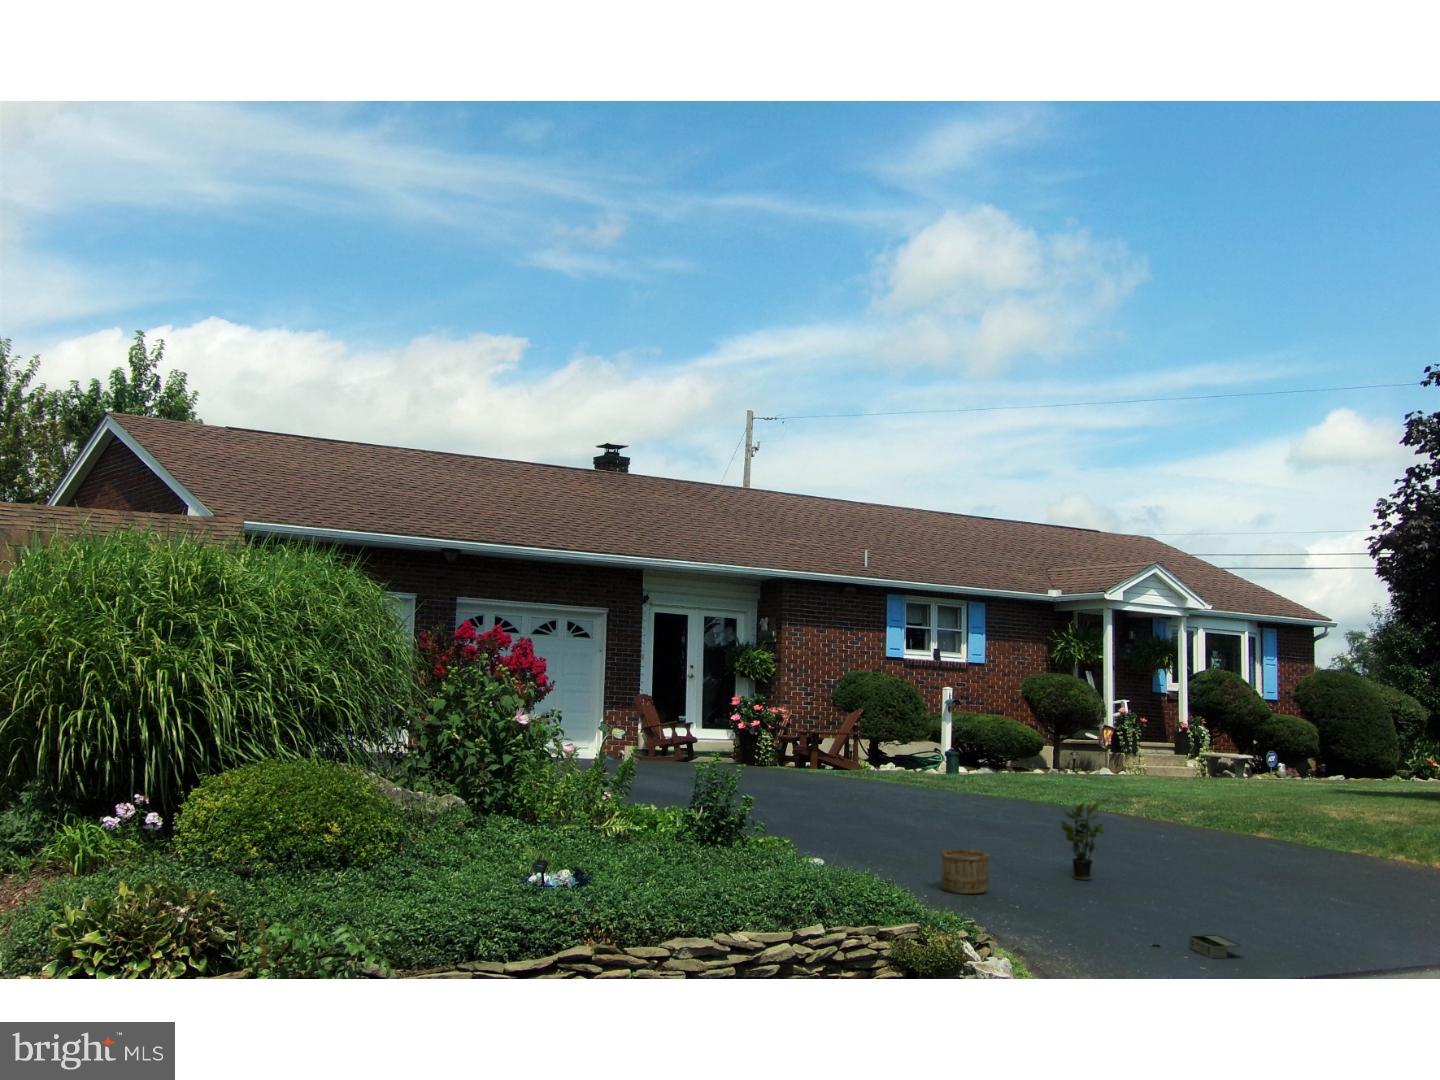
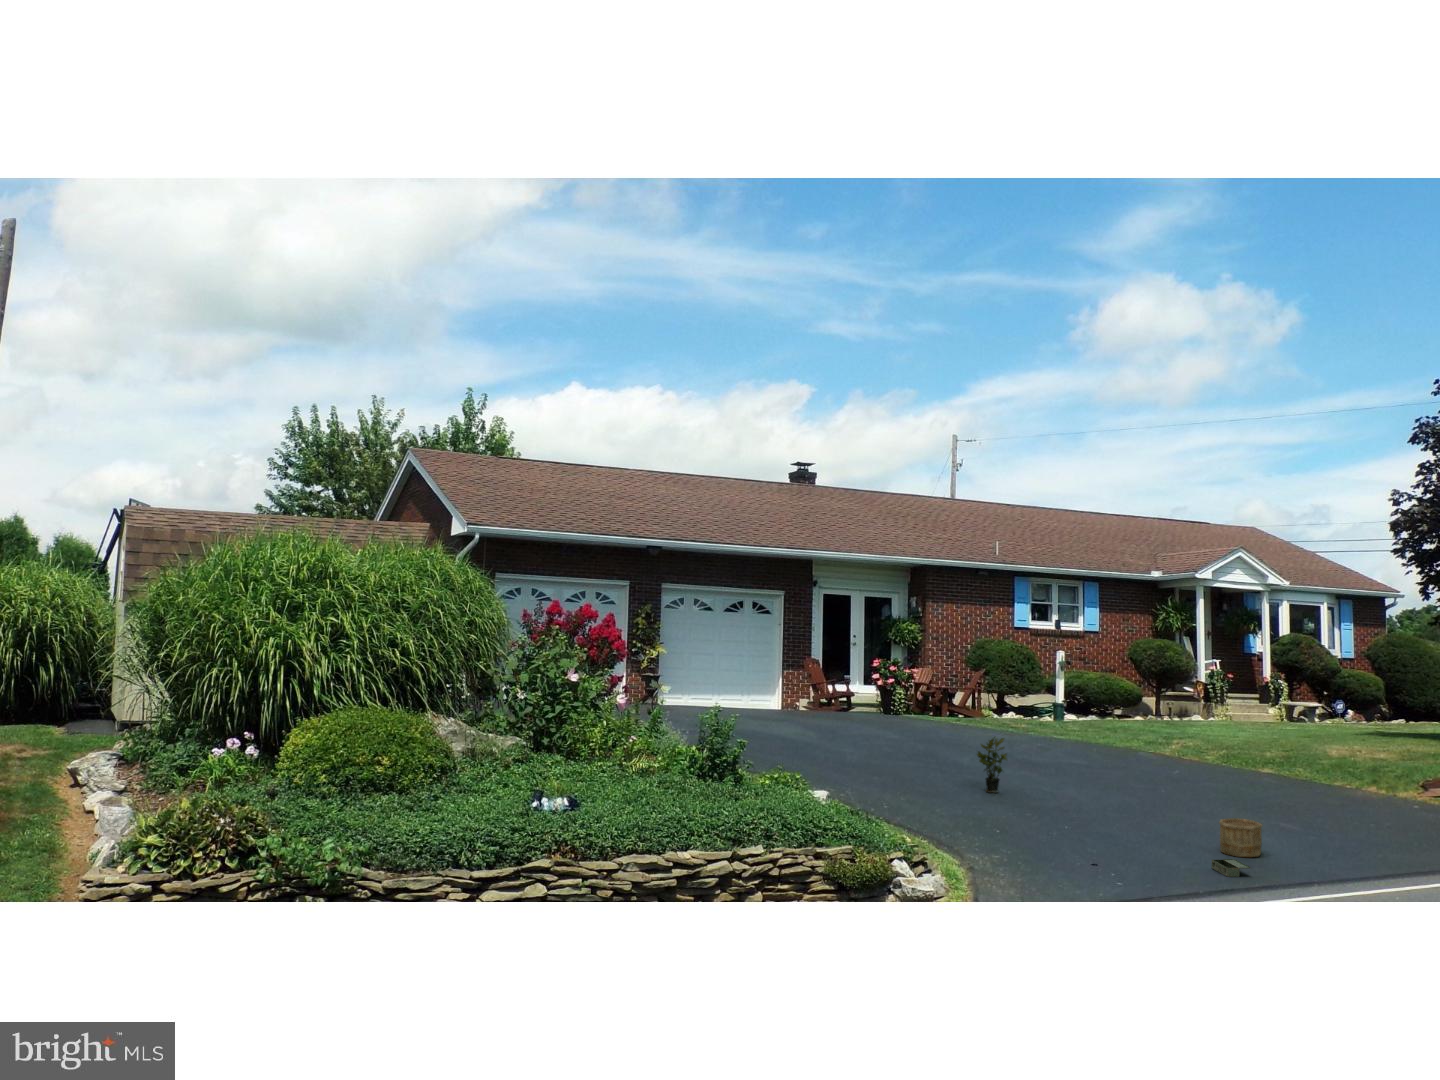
potted plant: present [1061,803,1103,880] -> present [977,737,1007,793]
wooden bucket: present [940,849,990,894] -> present [1219,818,1262,857]

